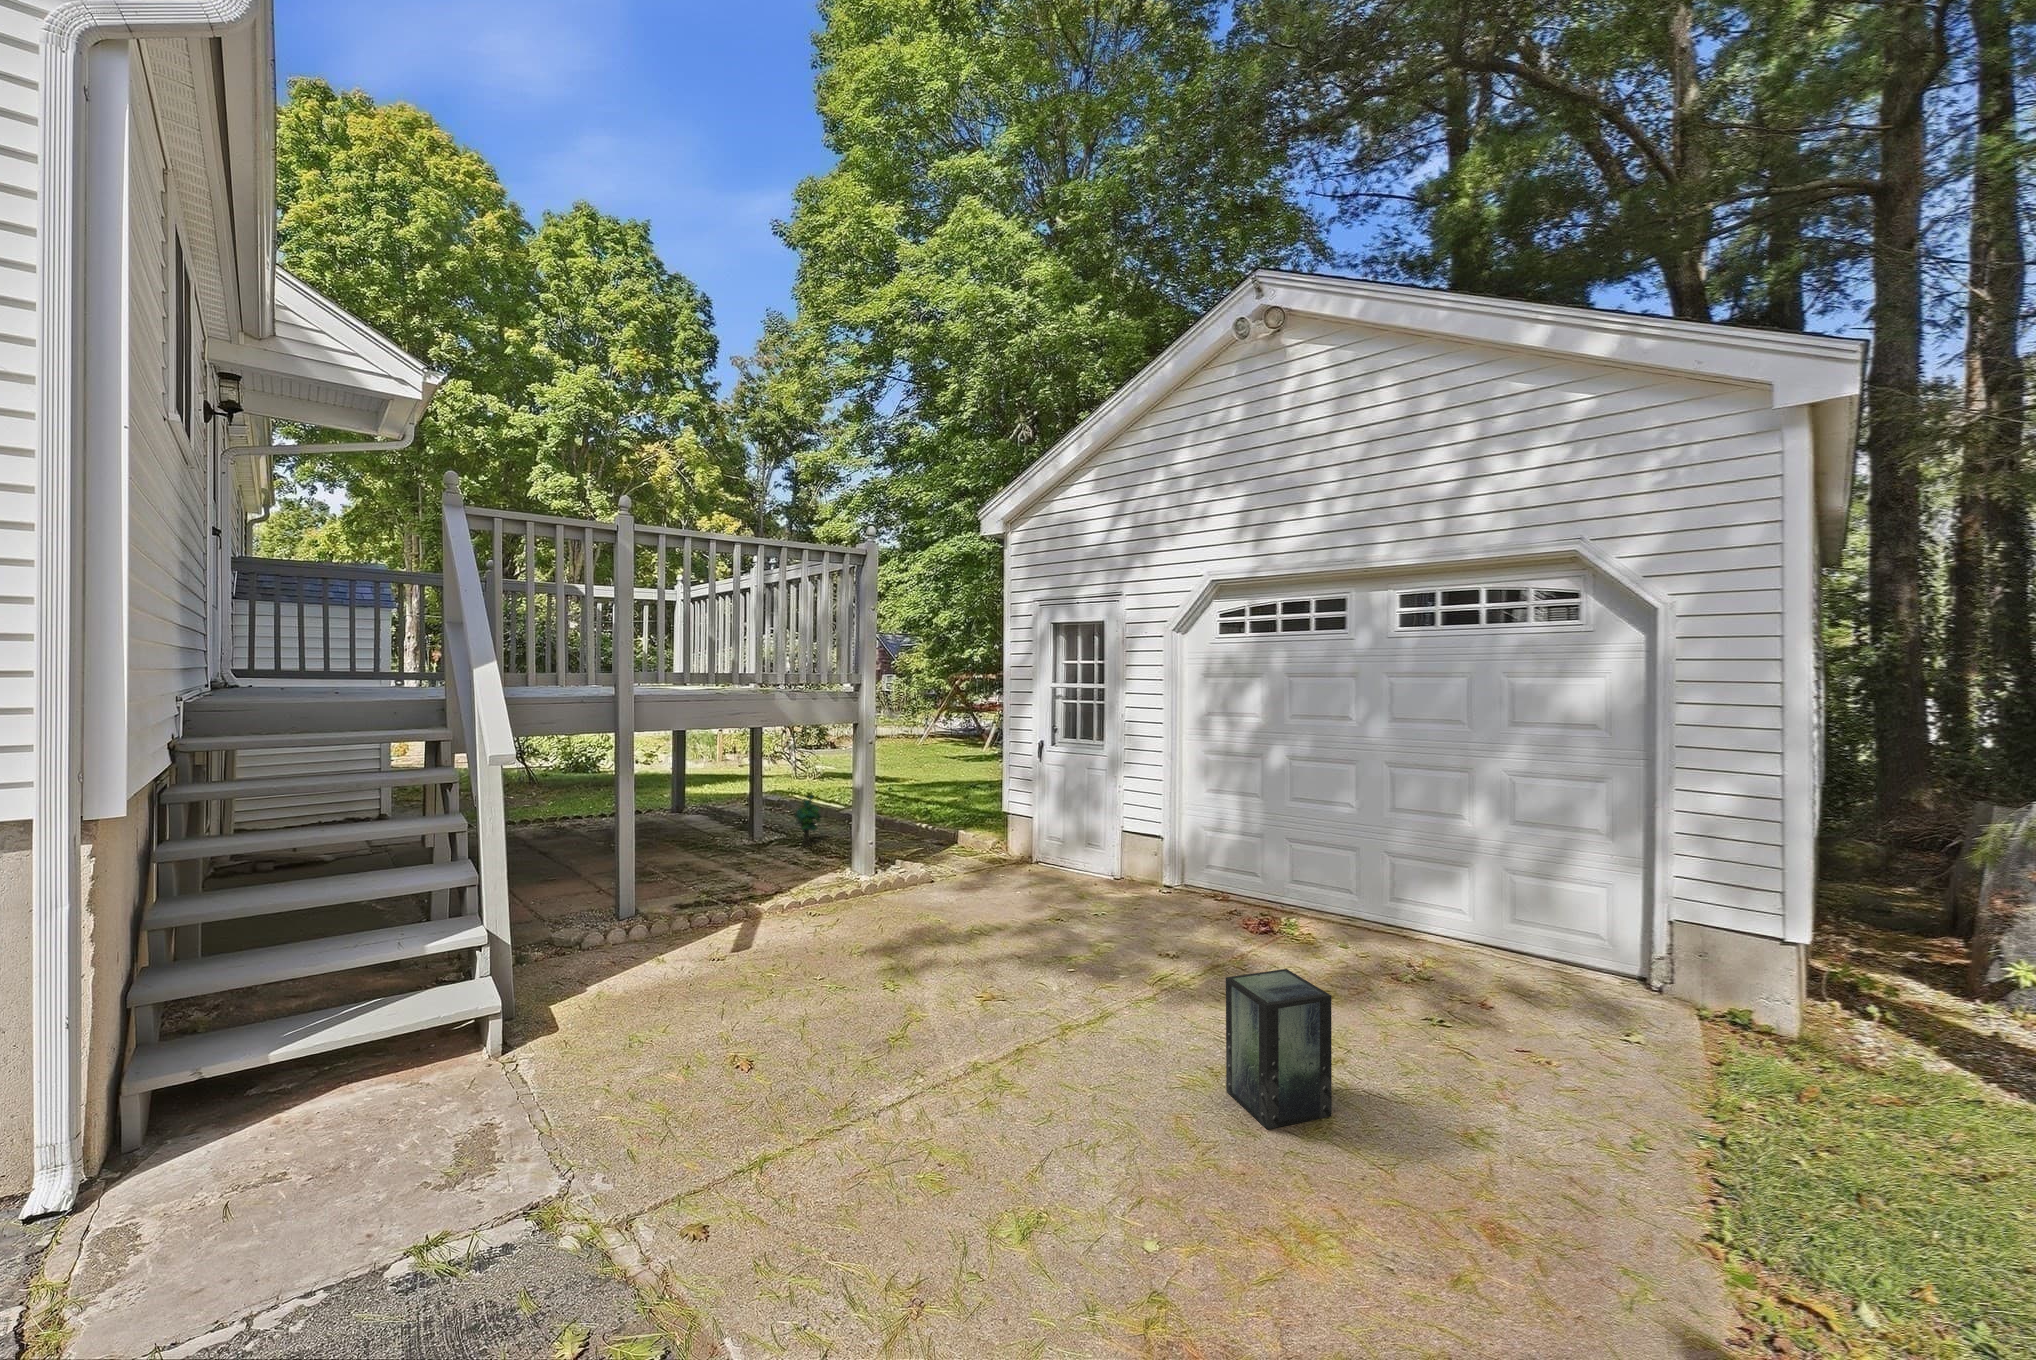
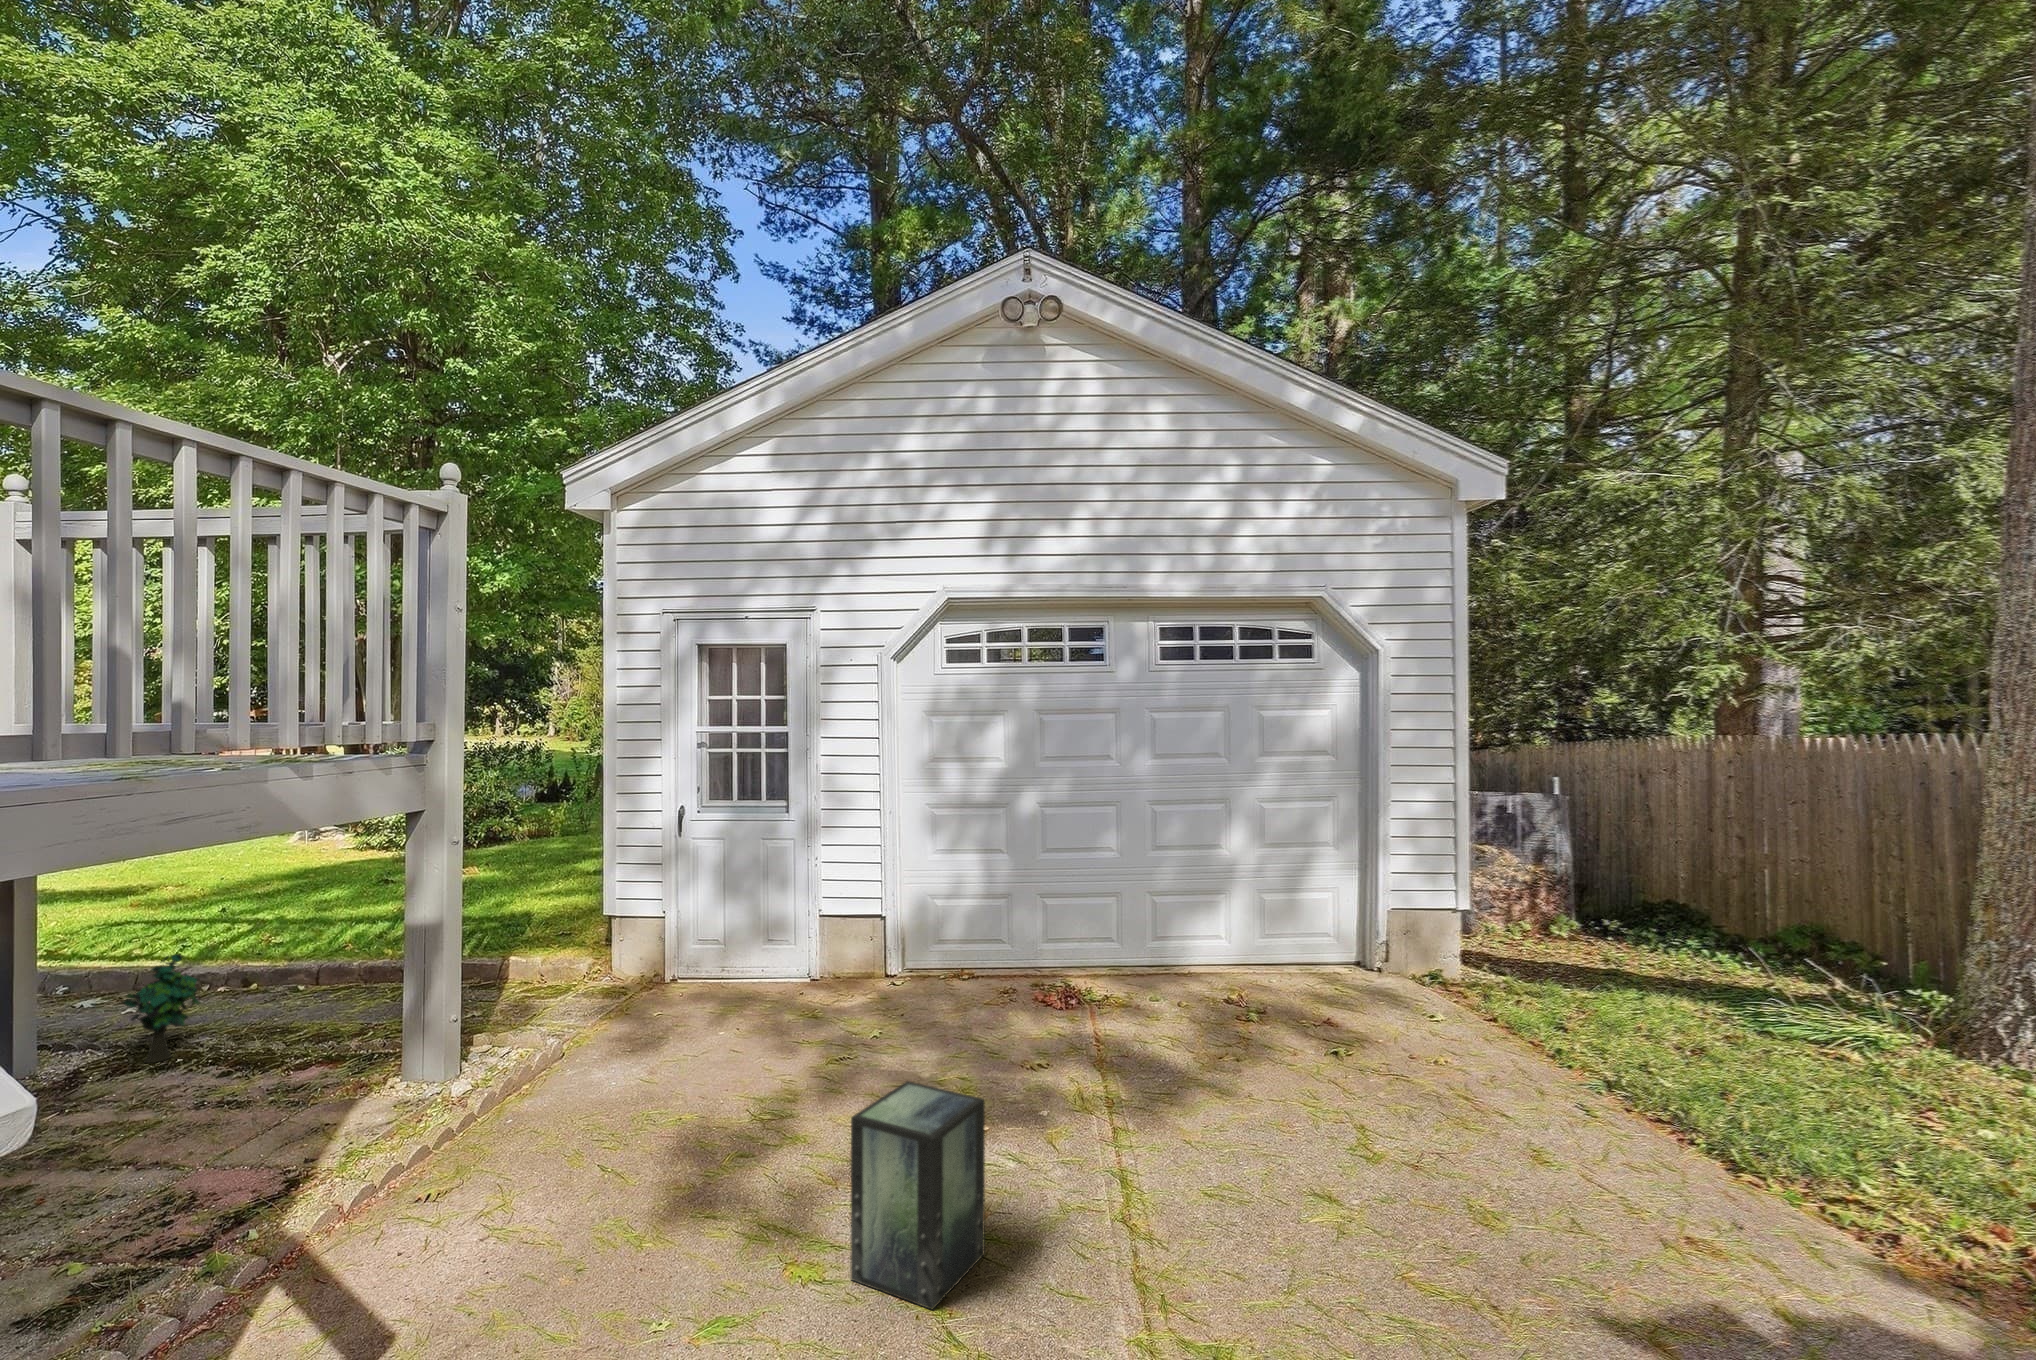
storage box: present [1226,969,1332,1129] -> present [850,1081,985,1309]

